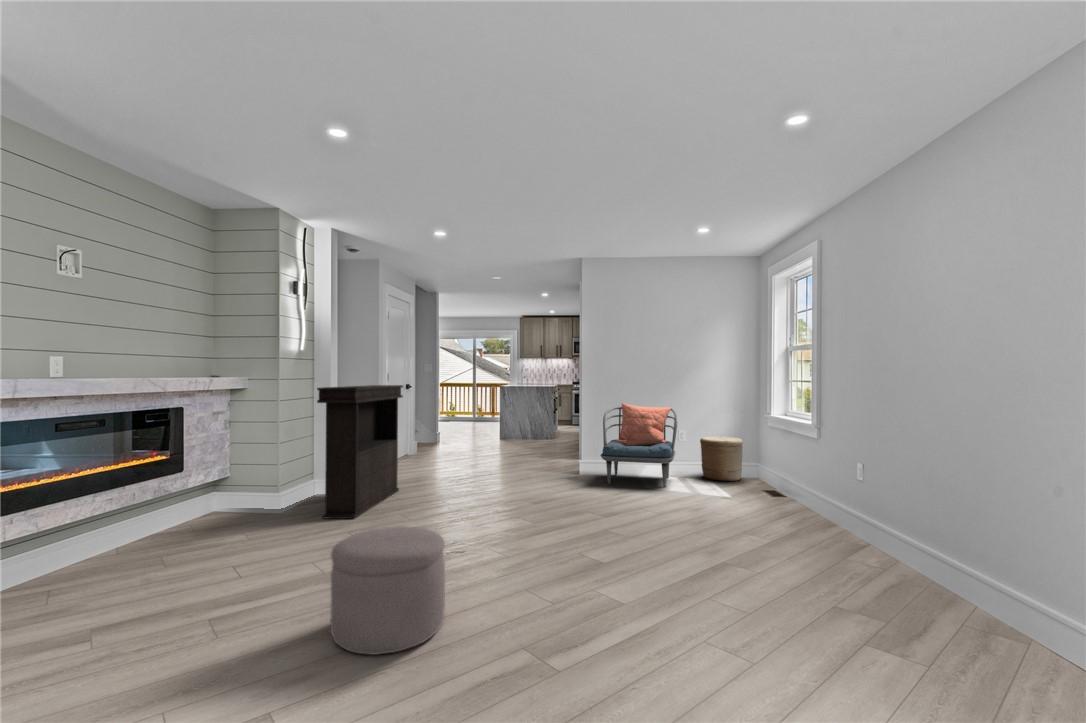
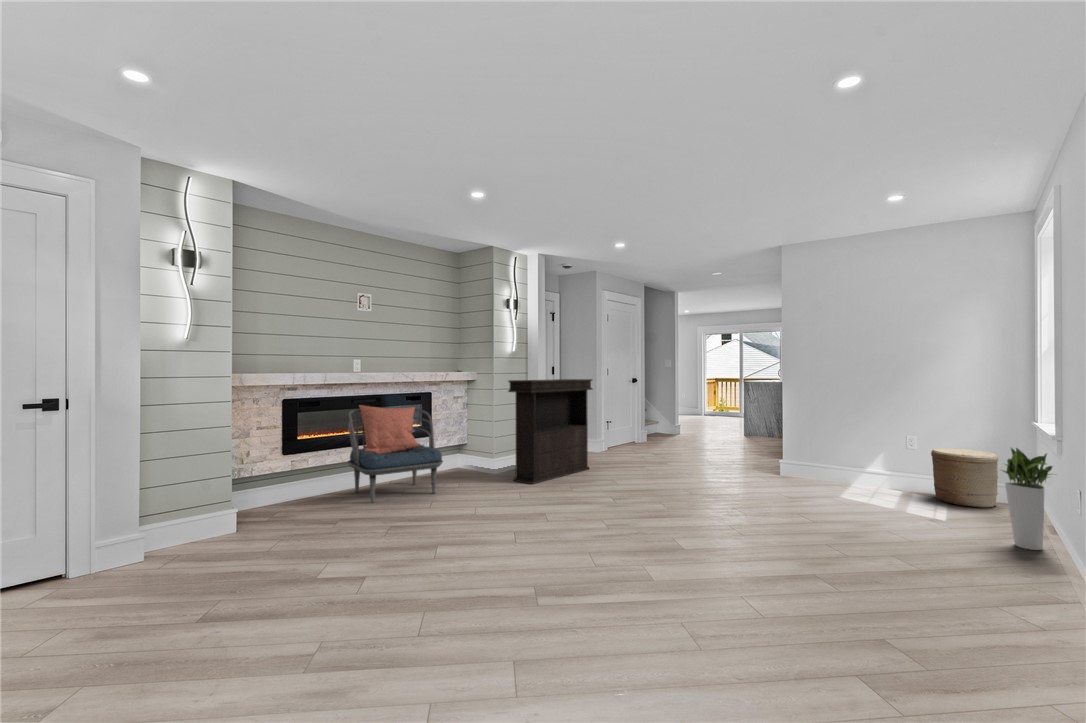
armchair: present [600,403,678,487] -> present [348,405,443,503]
planter: none [776,432,816,507] -> present [1002,448,1052,550]
ottoman: present [331,526,445,655] -> none [424,482,503,566]

